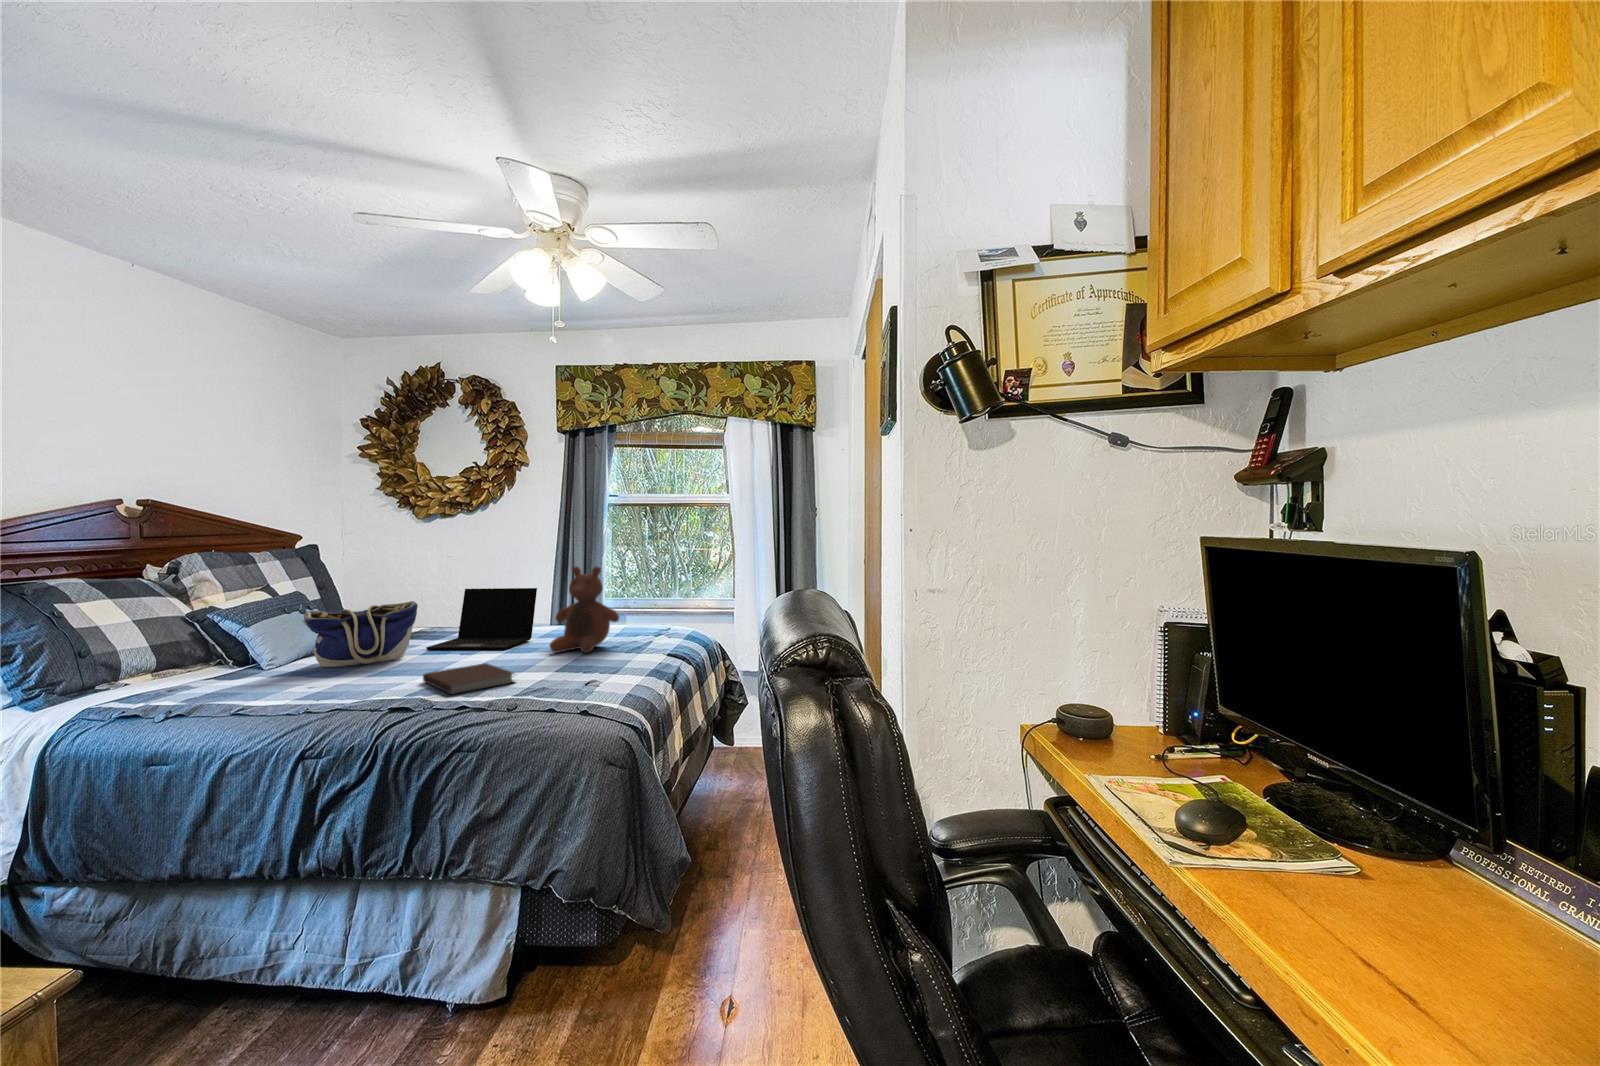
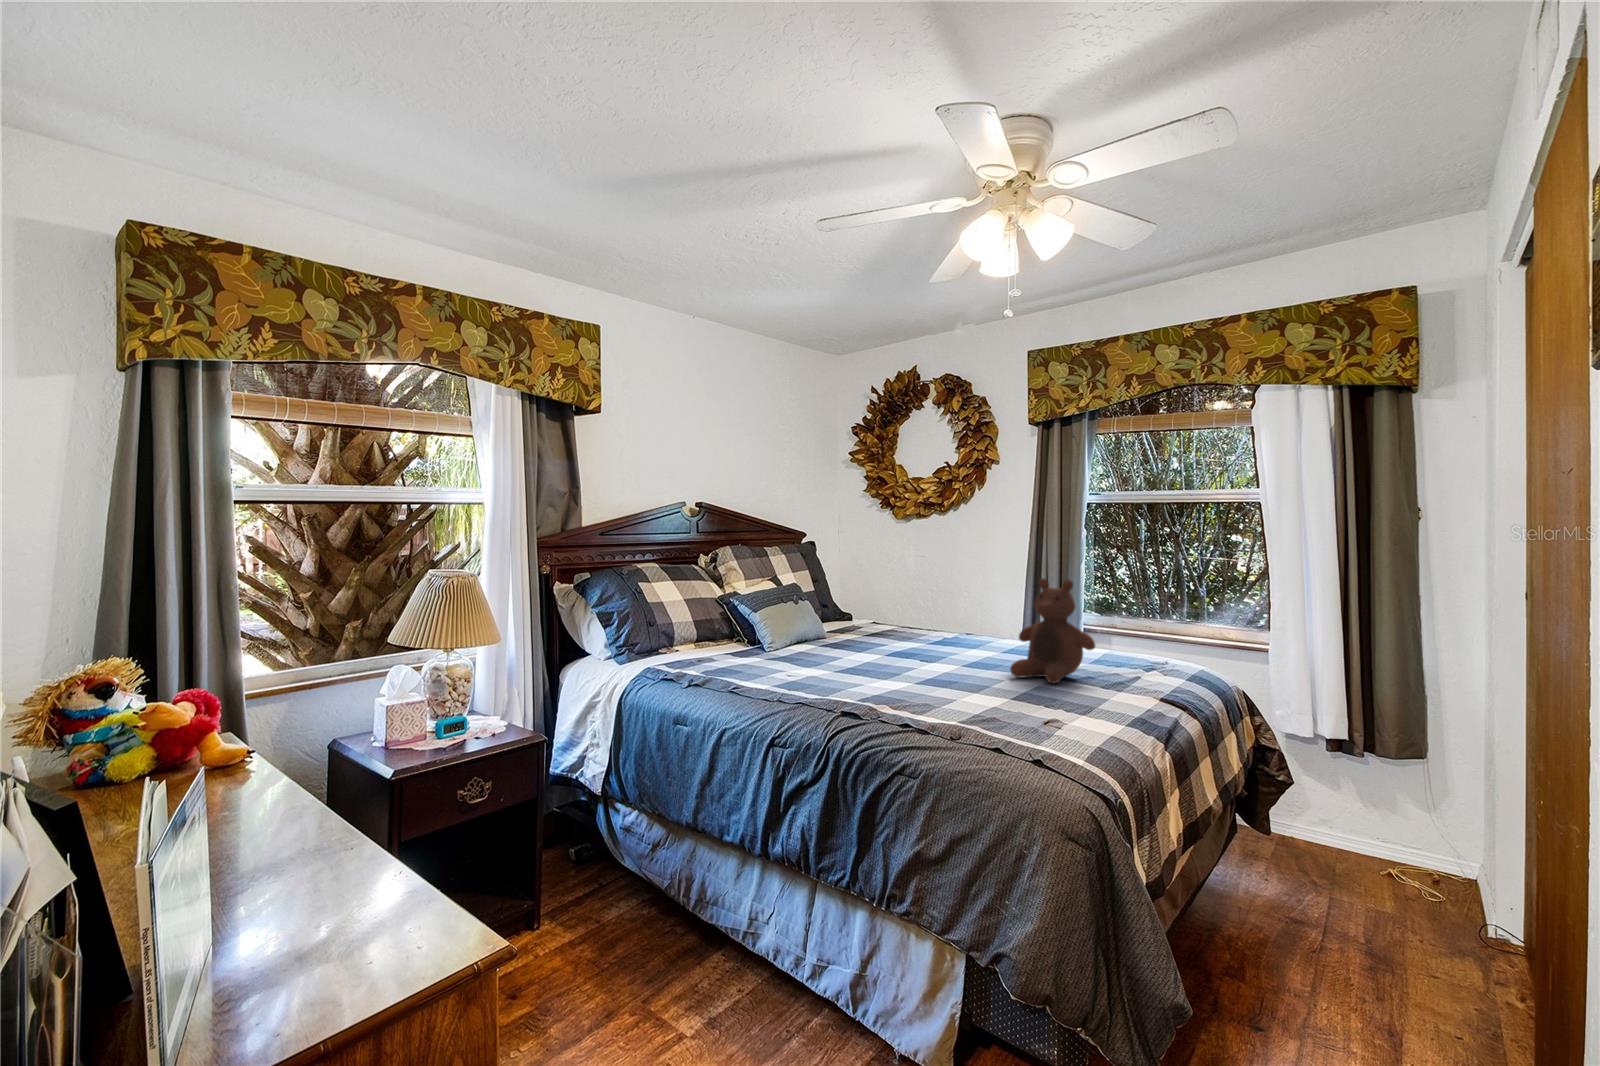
laptop: present [426,588,537,650] -> none [890,595,1001,665]
tote bag: present [302,601,418,667] -> none [789,604,882,661]
notebook: present [423,663,514,694] -> none [880,678,968,708]

